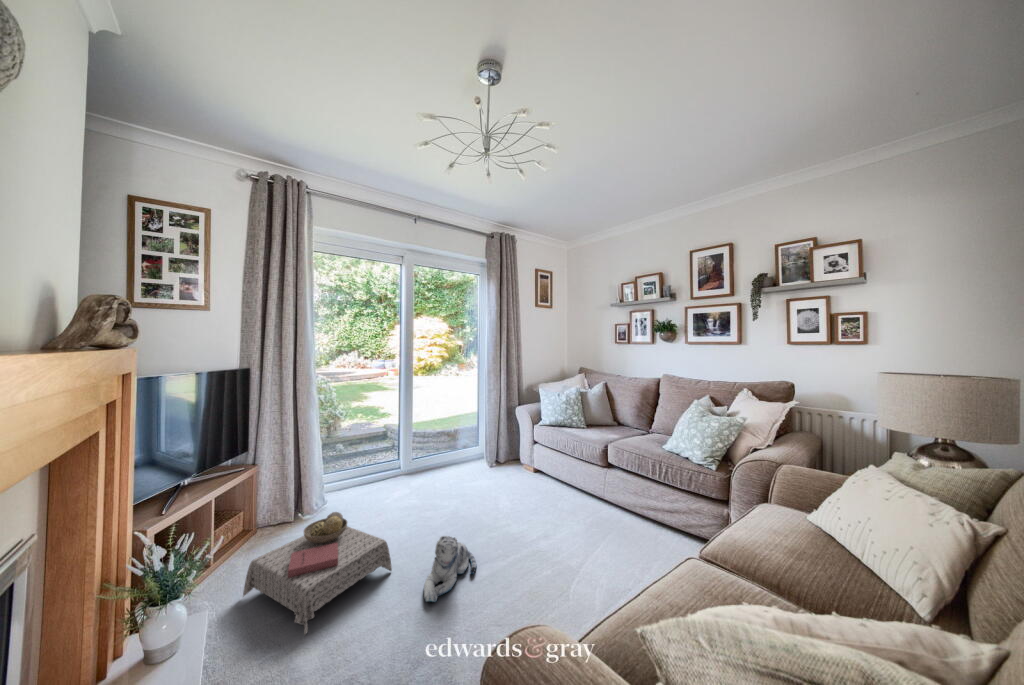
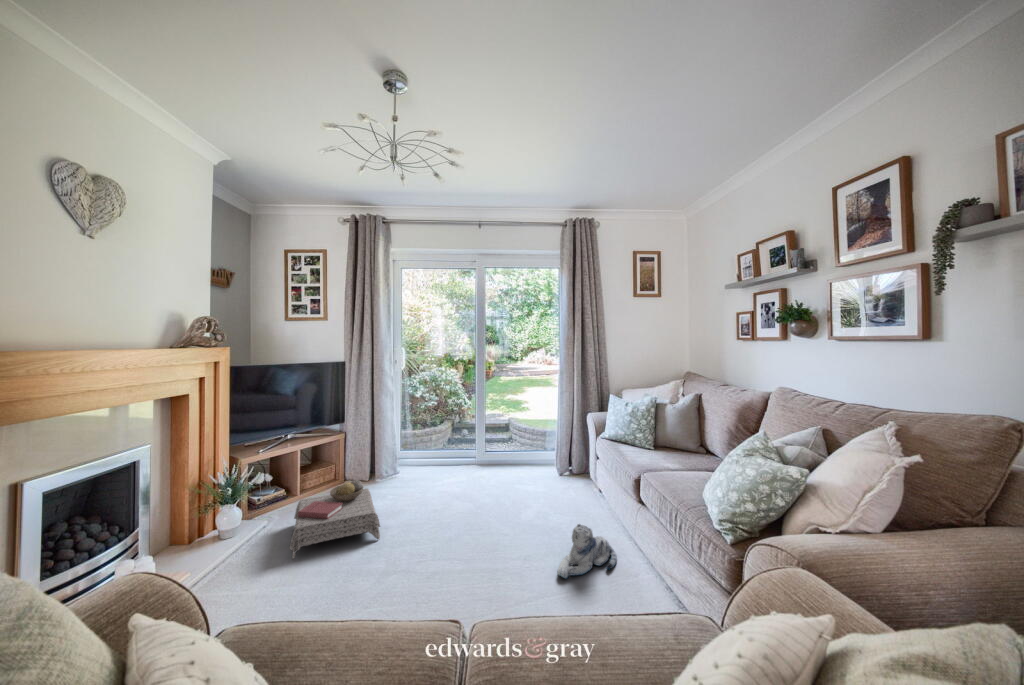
plush toy: present [424,536,477,602] -> present [557,524,617,578]

